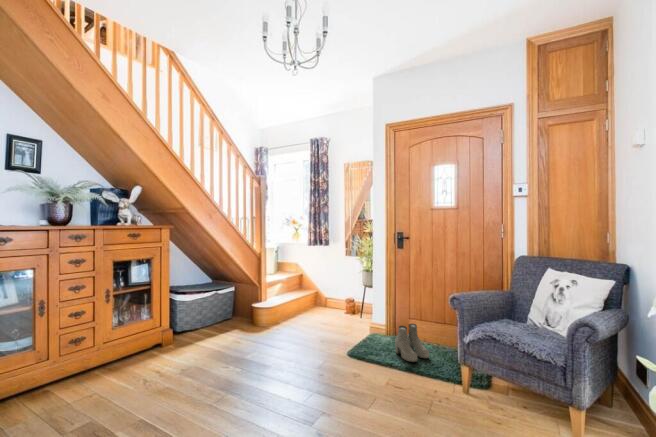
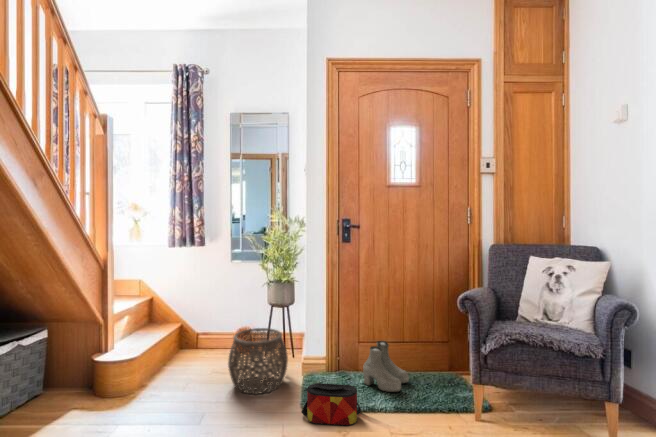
woven basket: none [312,302,351,344] -> present [228,328,288,394]
bag: none [338,341,374,374] -> present [302,383,361,426]

